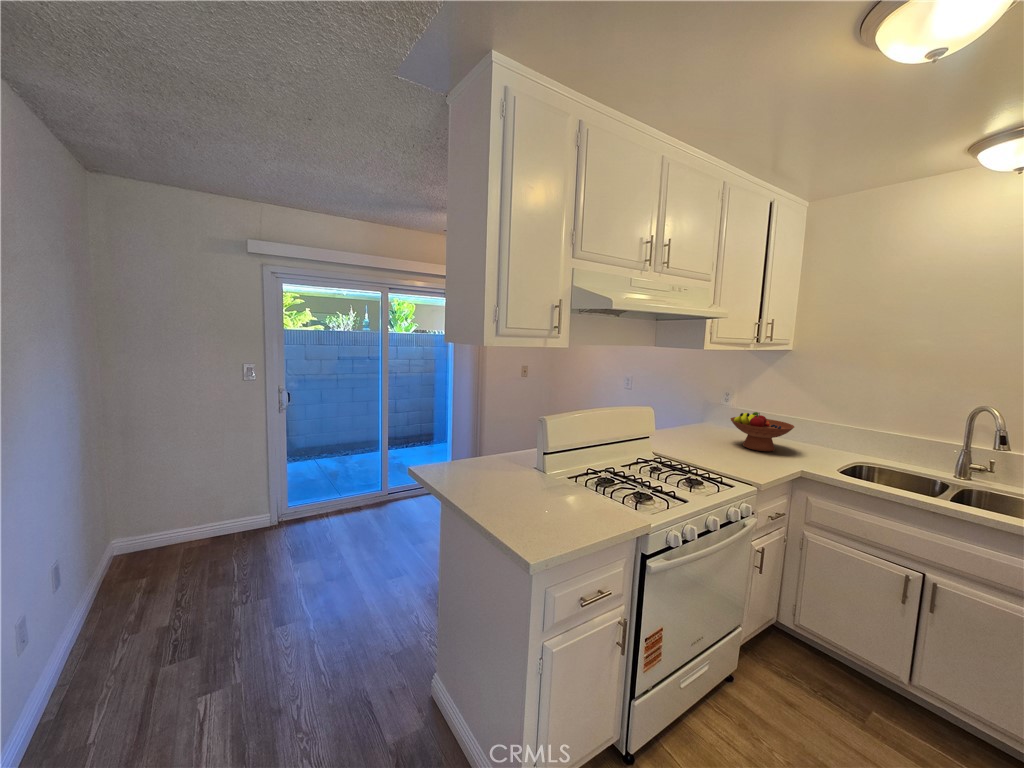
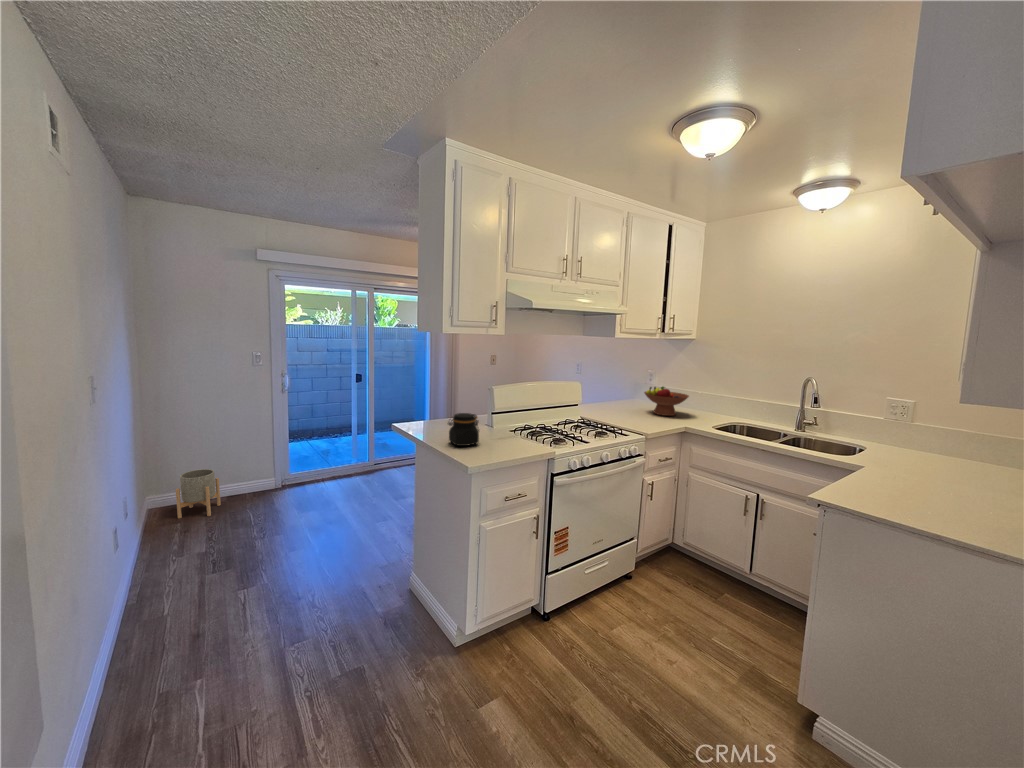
jar: none [490,461,536,513] -> present [448,413,479,446]
planter: none [147,503,205,566] -> present [176,469,221,518]

